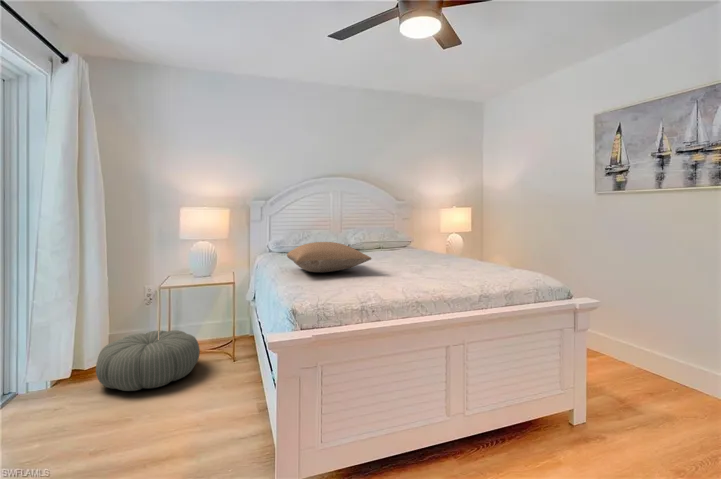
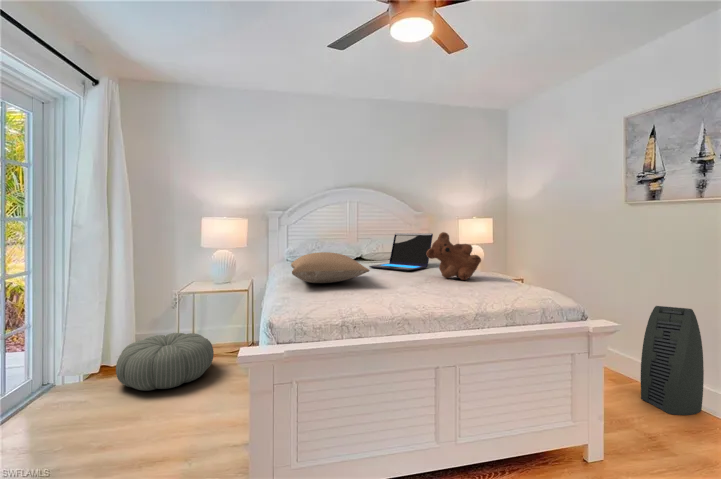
teddy bear: none [421,221,473,266] -> present [426,232,481,280]
laptop: none [359,223,420,260] -> present [369,233,433,271]
air purifier: none [610,286,662,382] -> present [641,306,704,415]

